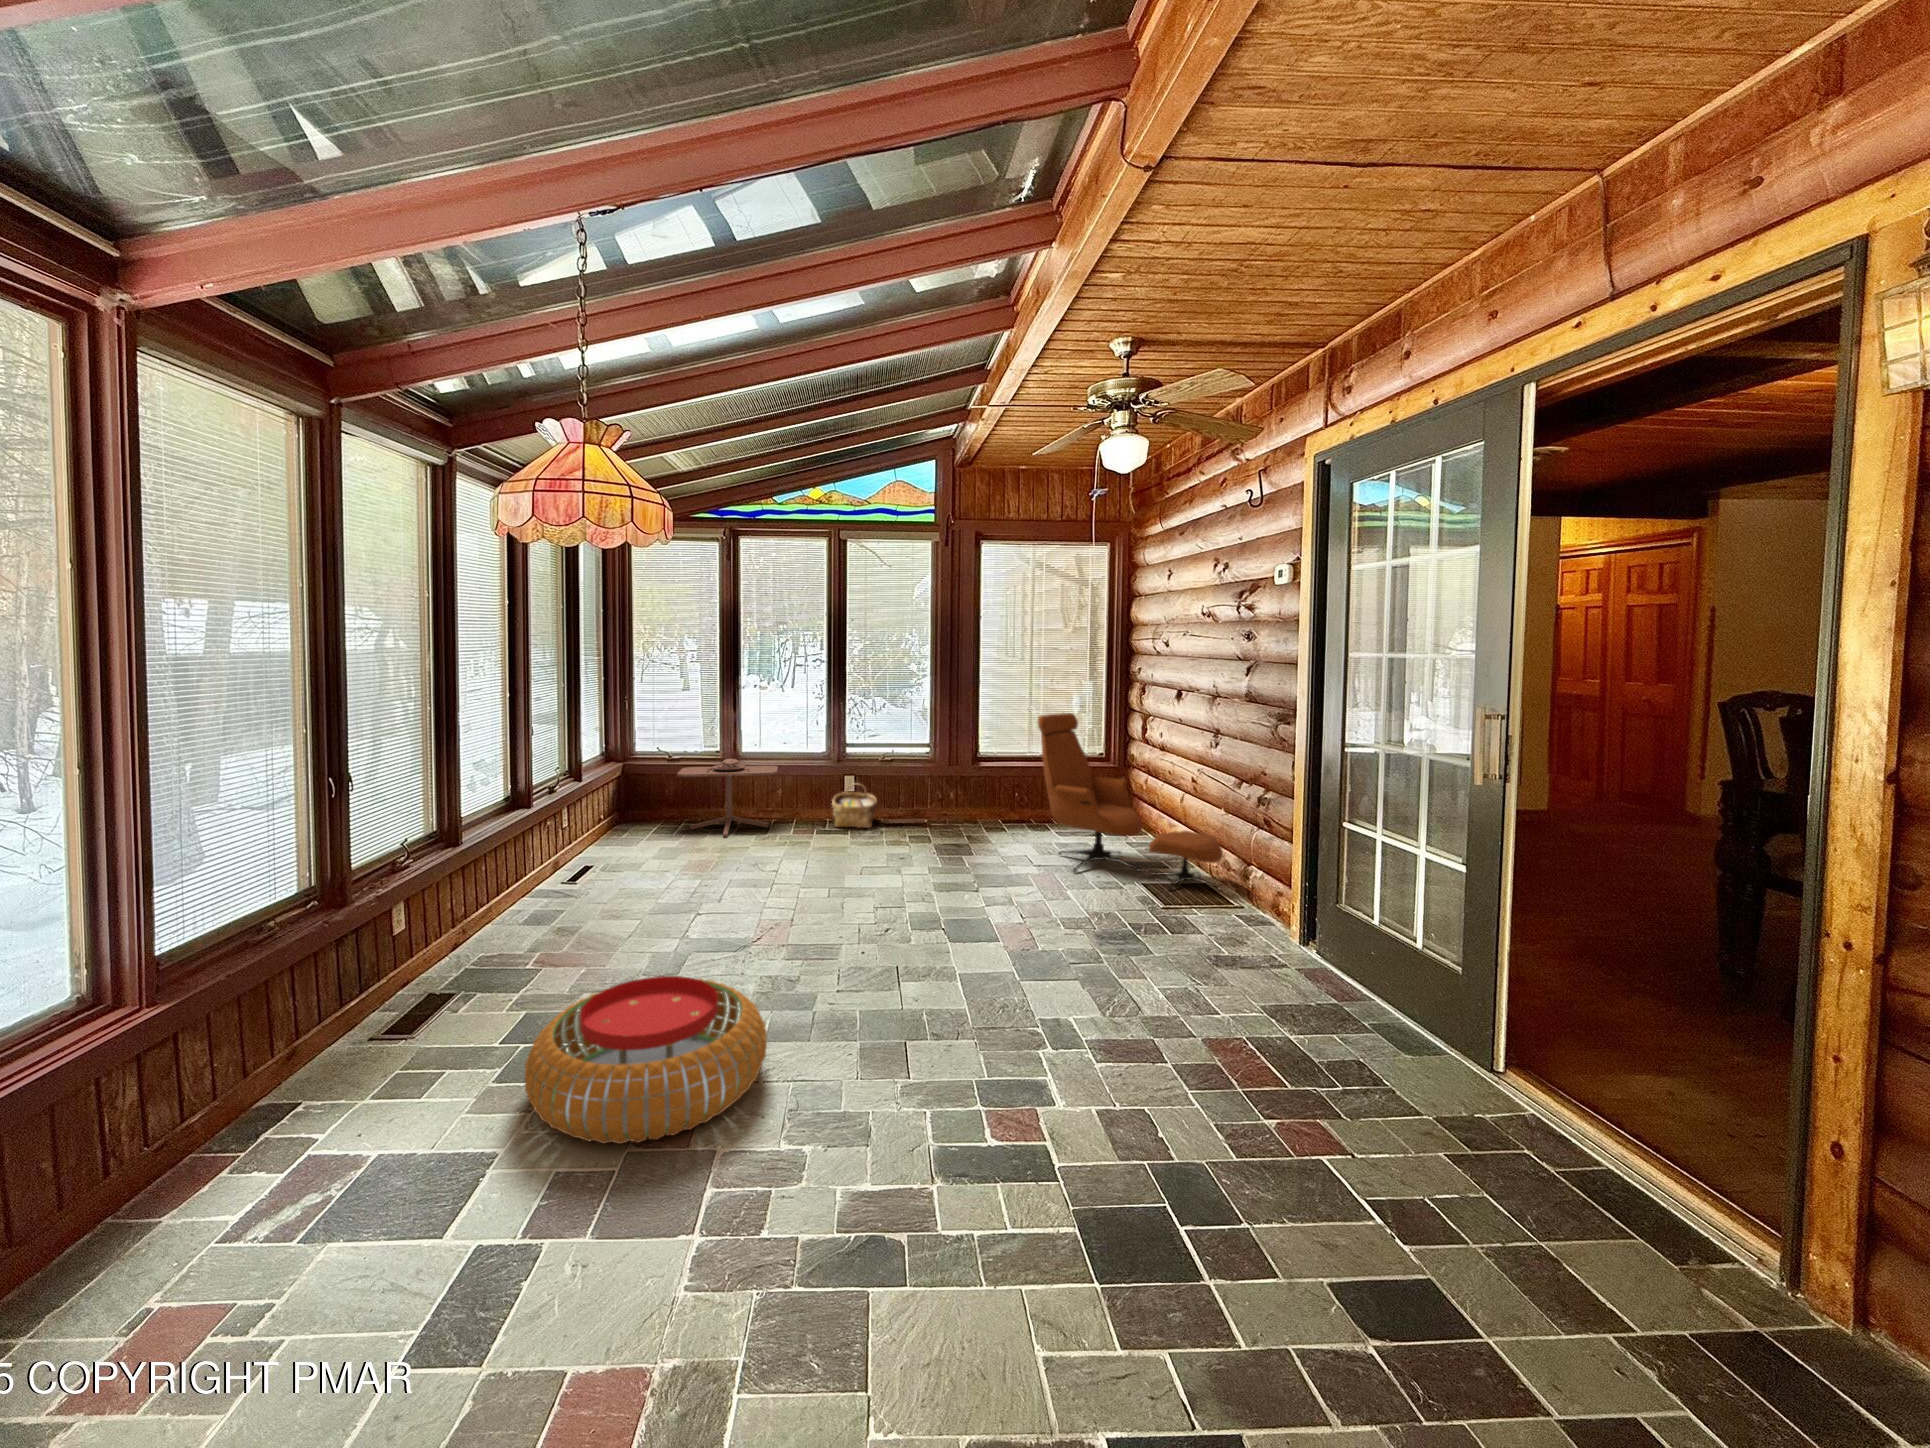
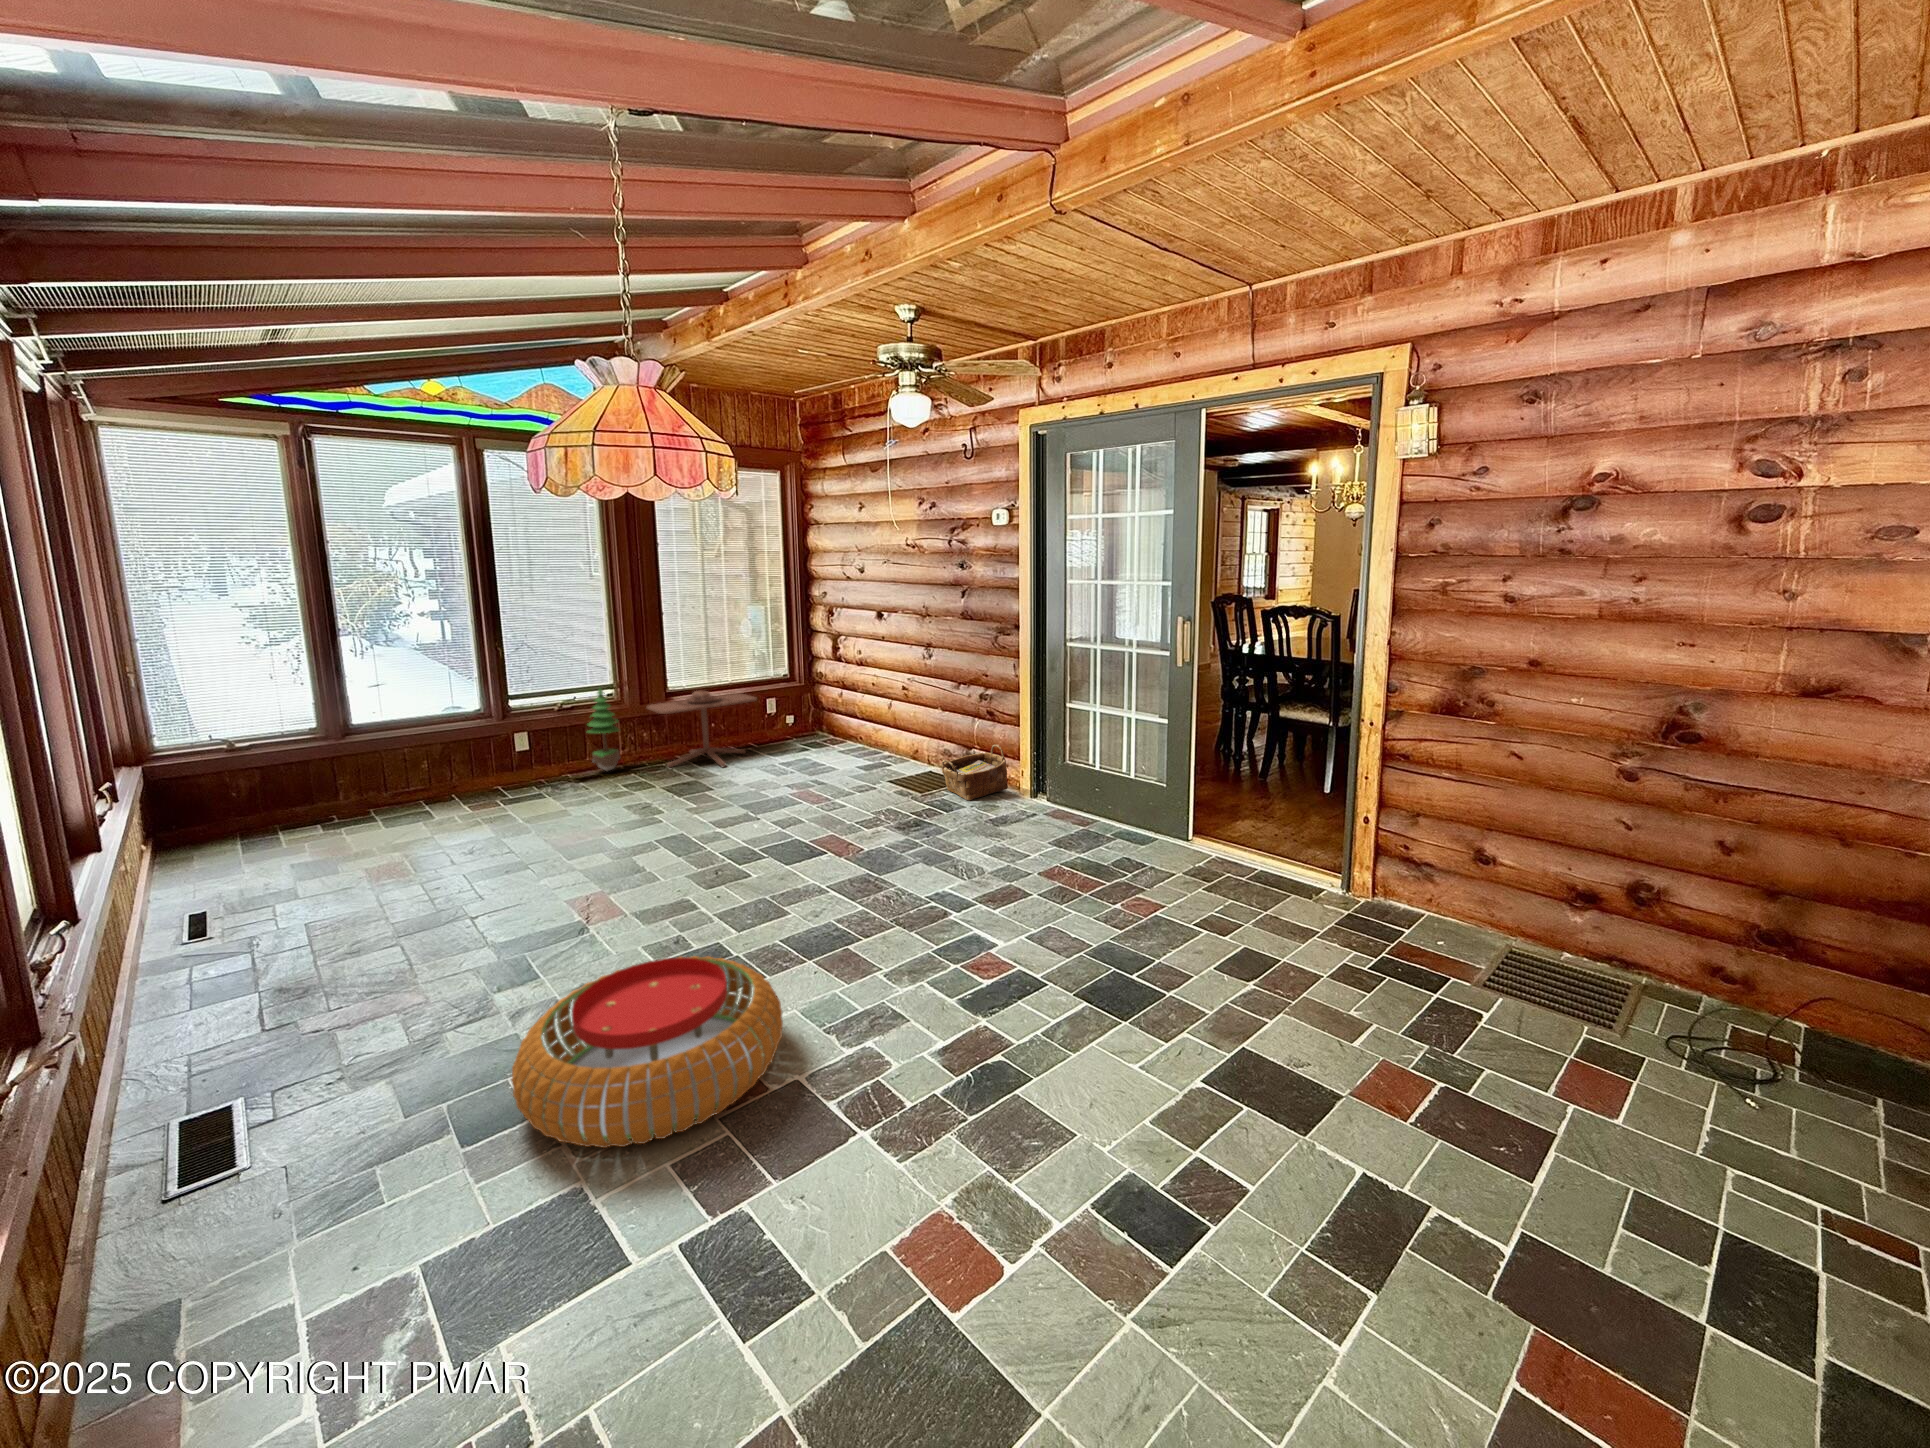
lounge chair: present [1038,713,1223,890] -> none [772,639,951,786]
potted tree: none [900,743,927,821] -> present [587,688,620,771]
side table: present [677,759,778,837] -> present [647,691,757,767]
woven basket: present [832,783,877,828] -> present [942,744,1008,800]

